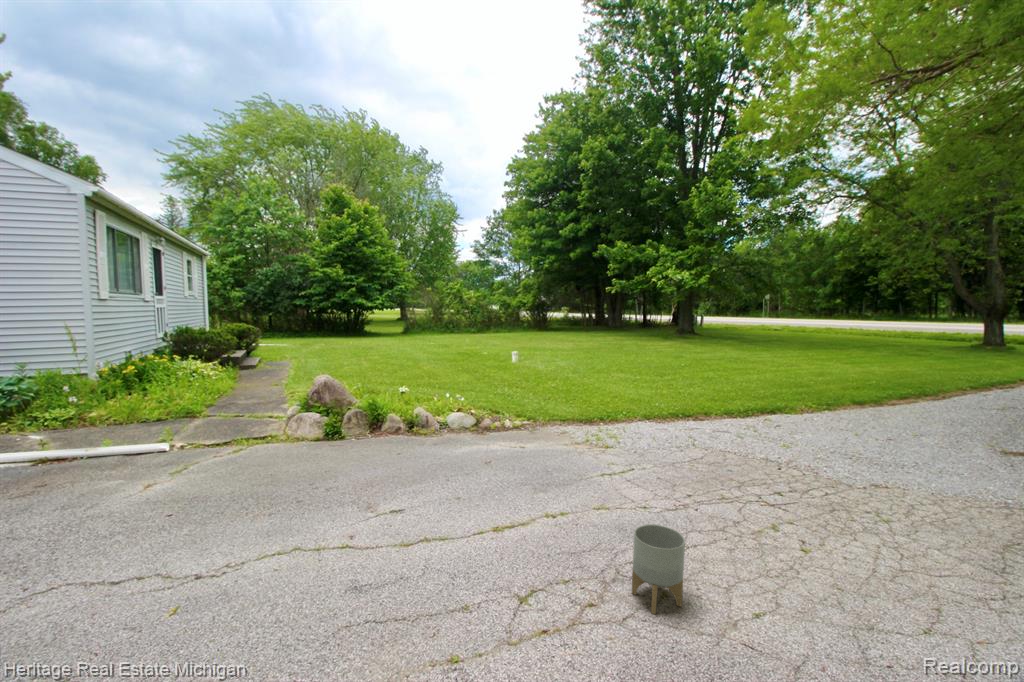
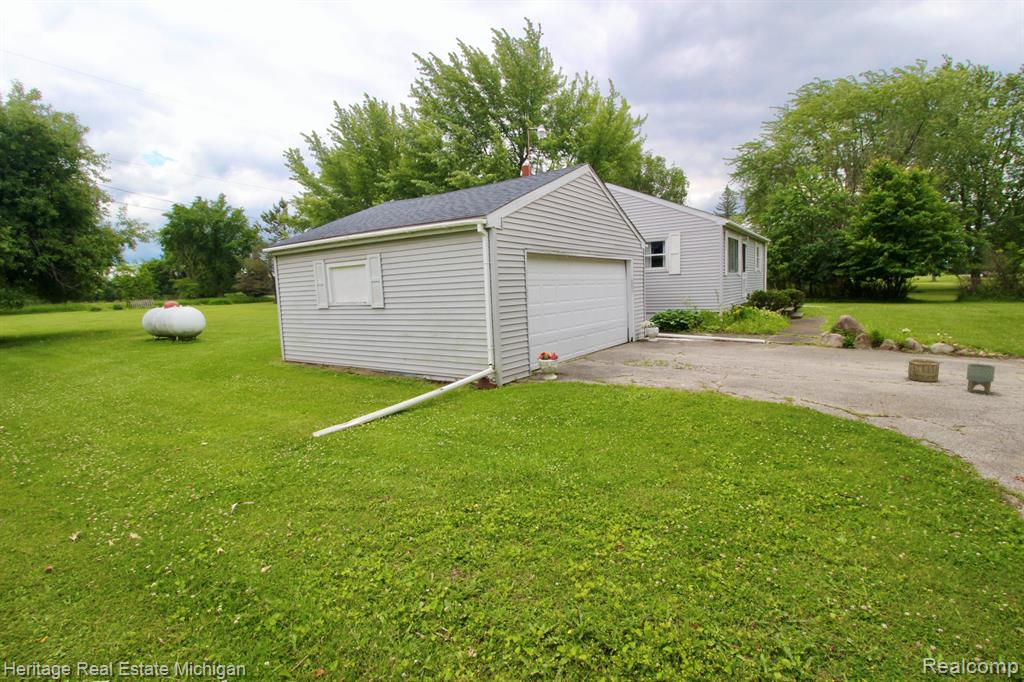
wooden bucket: none [497,510,558,584] -> present [908,359,940,382]

